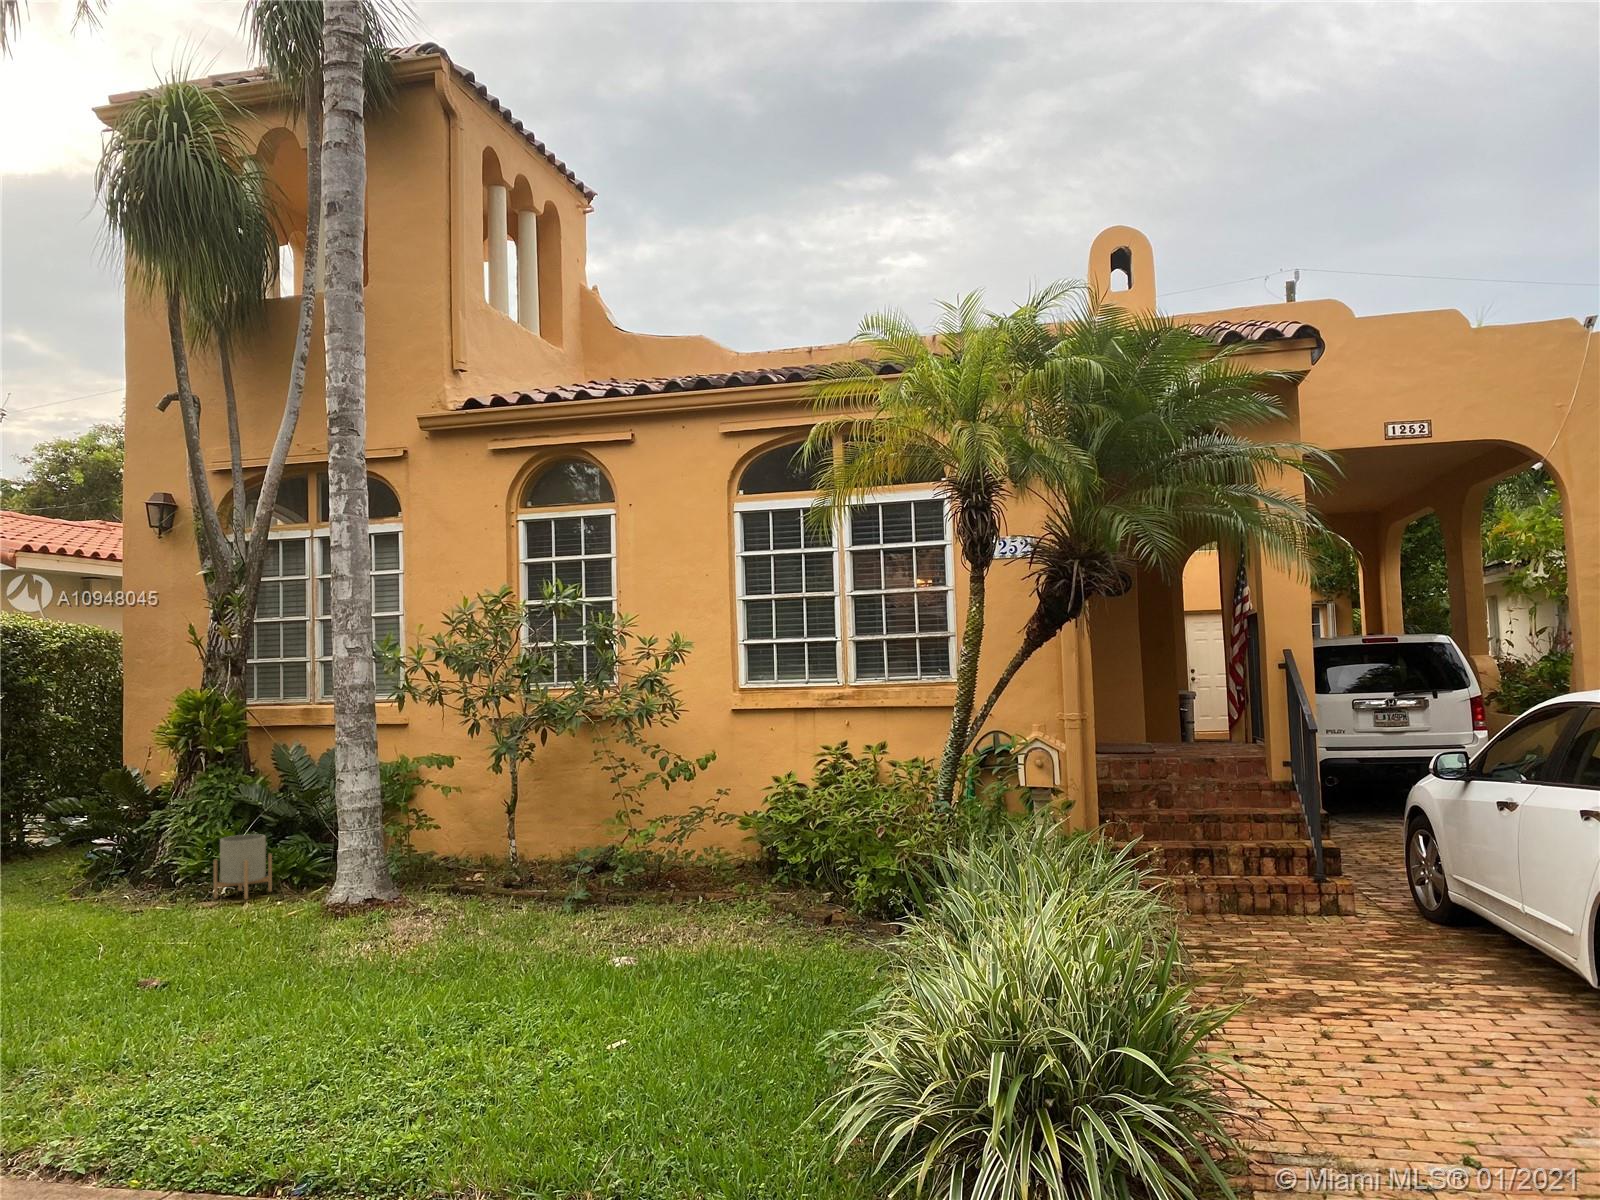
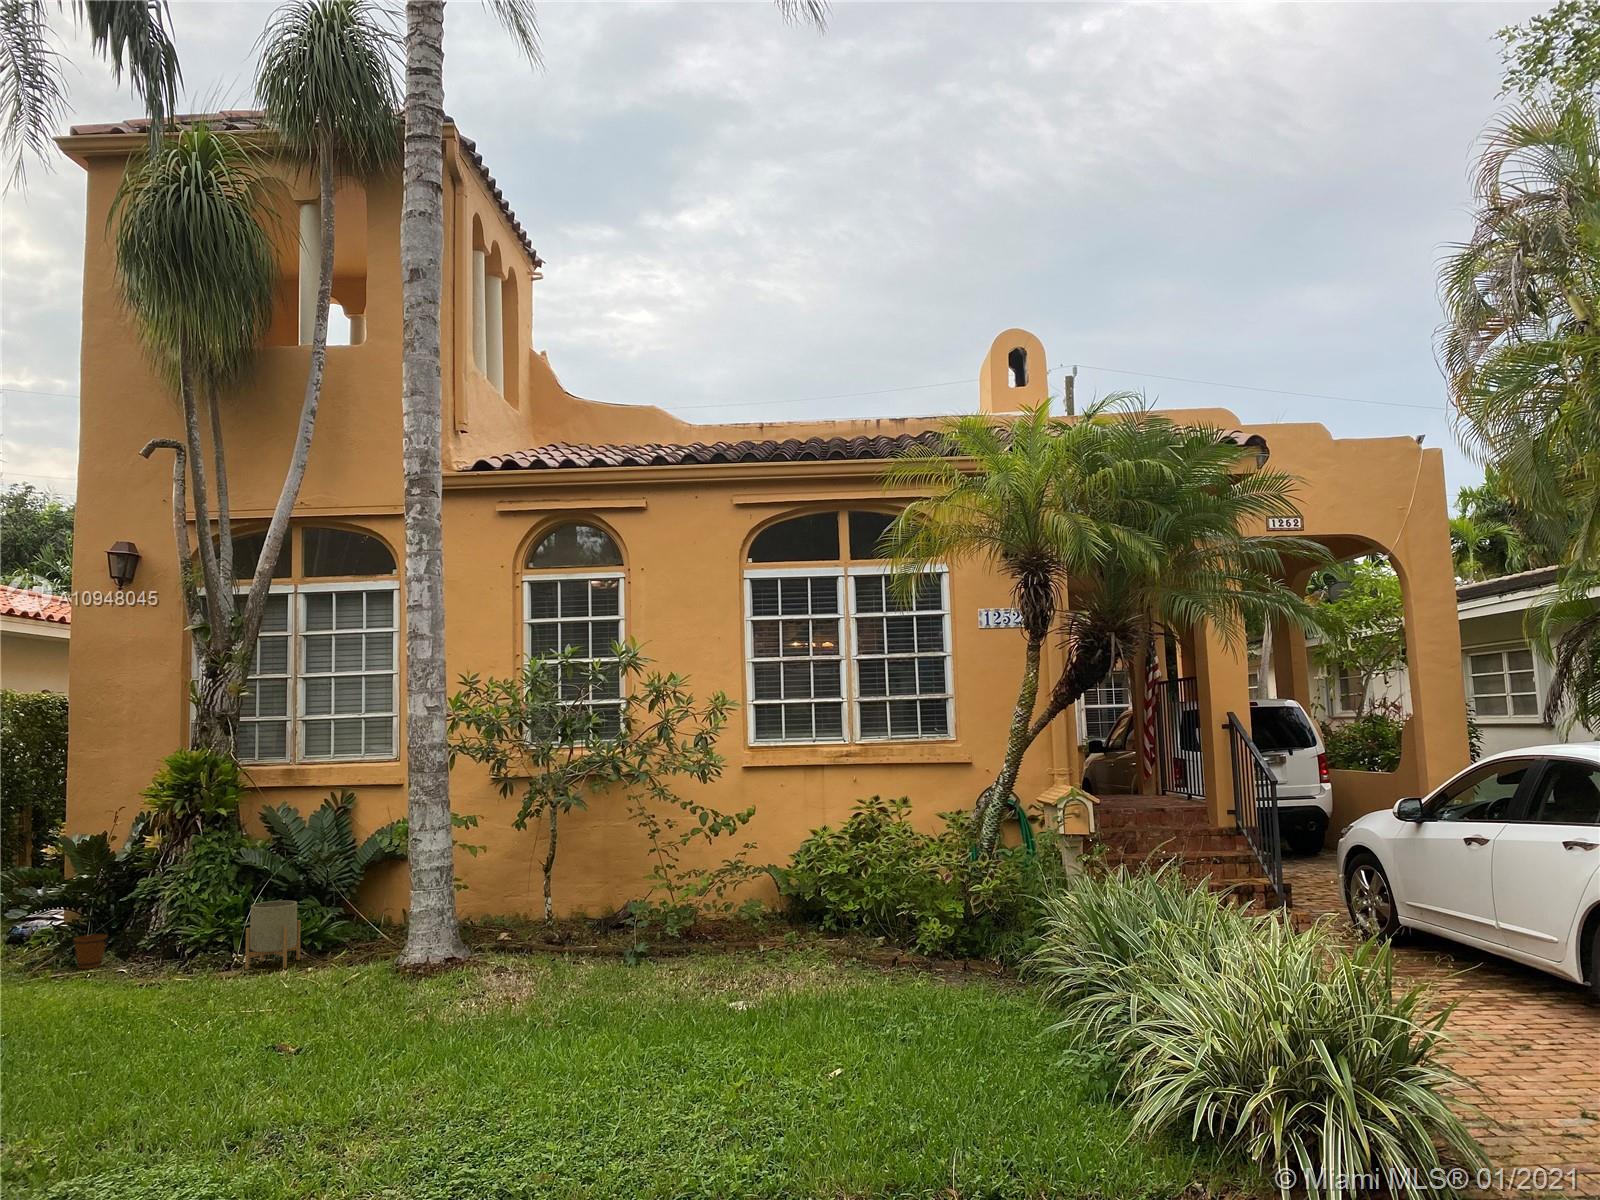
bucket: none [92,849,125,890] -> present [72,924,109,969]

